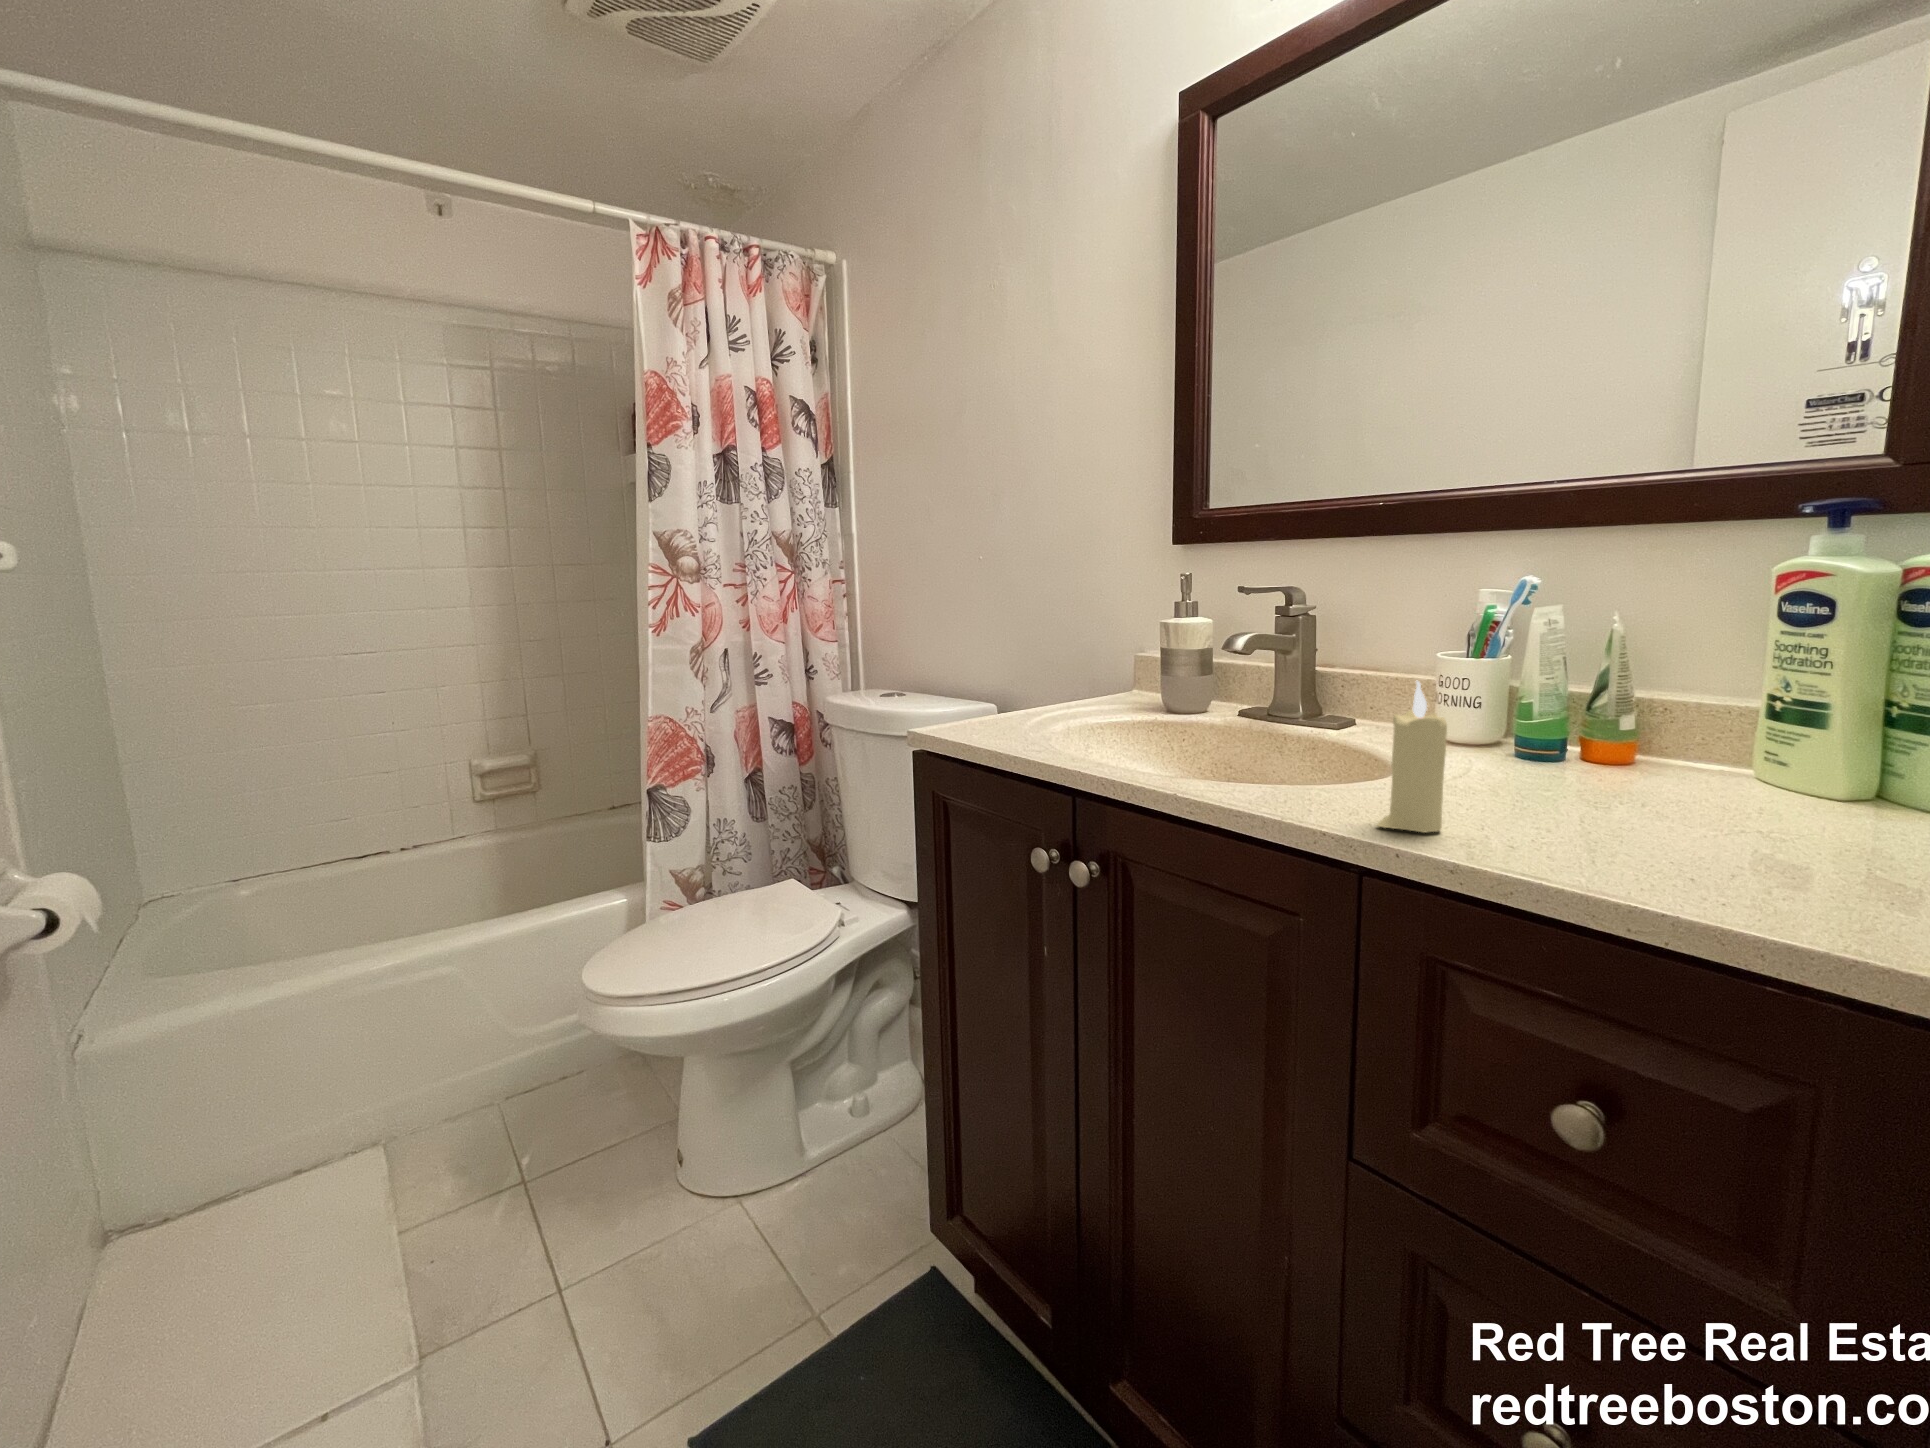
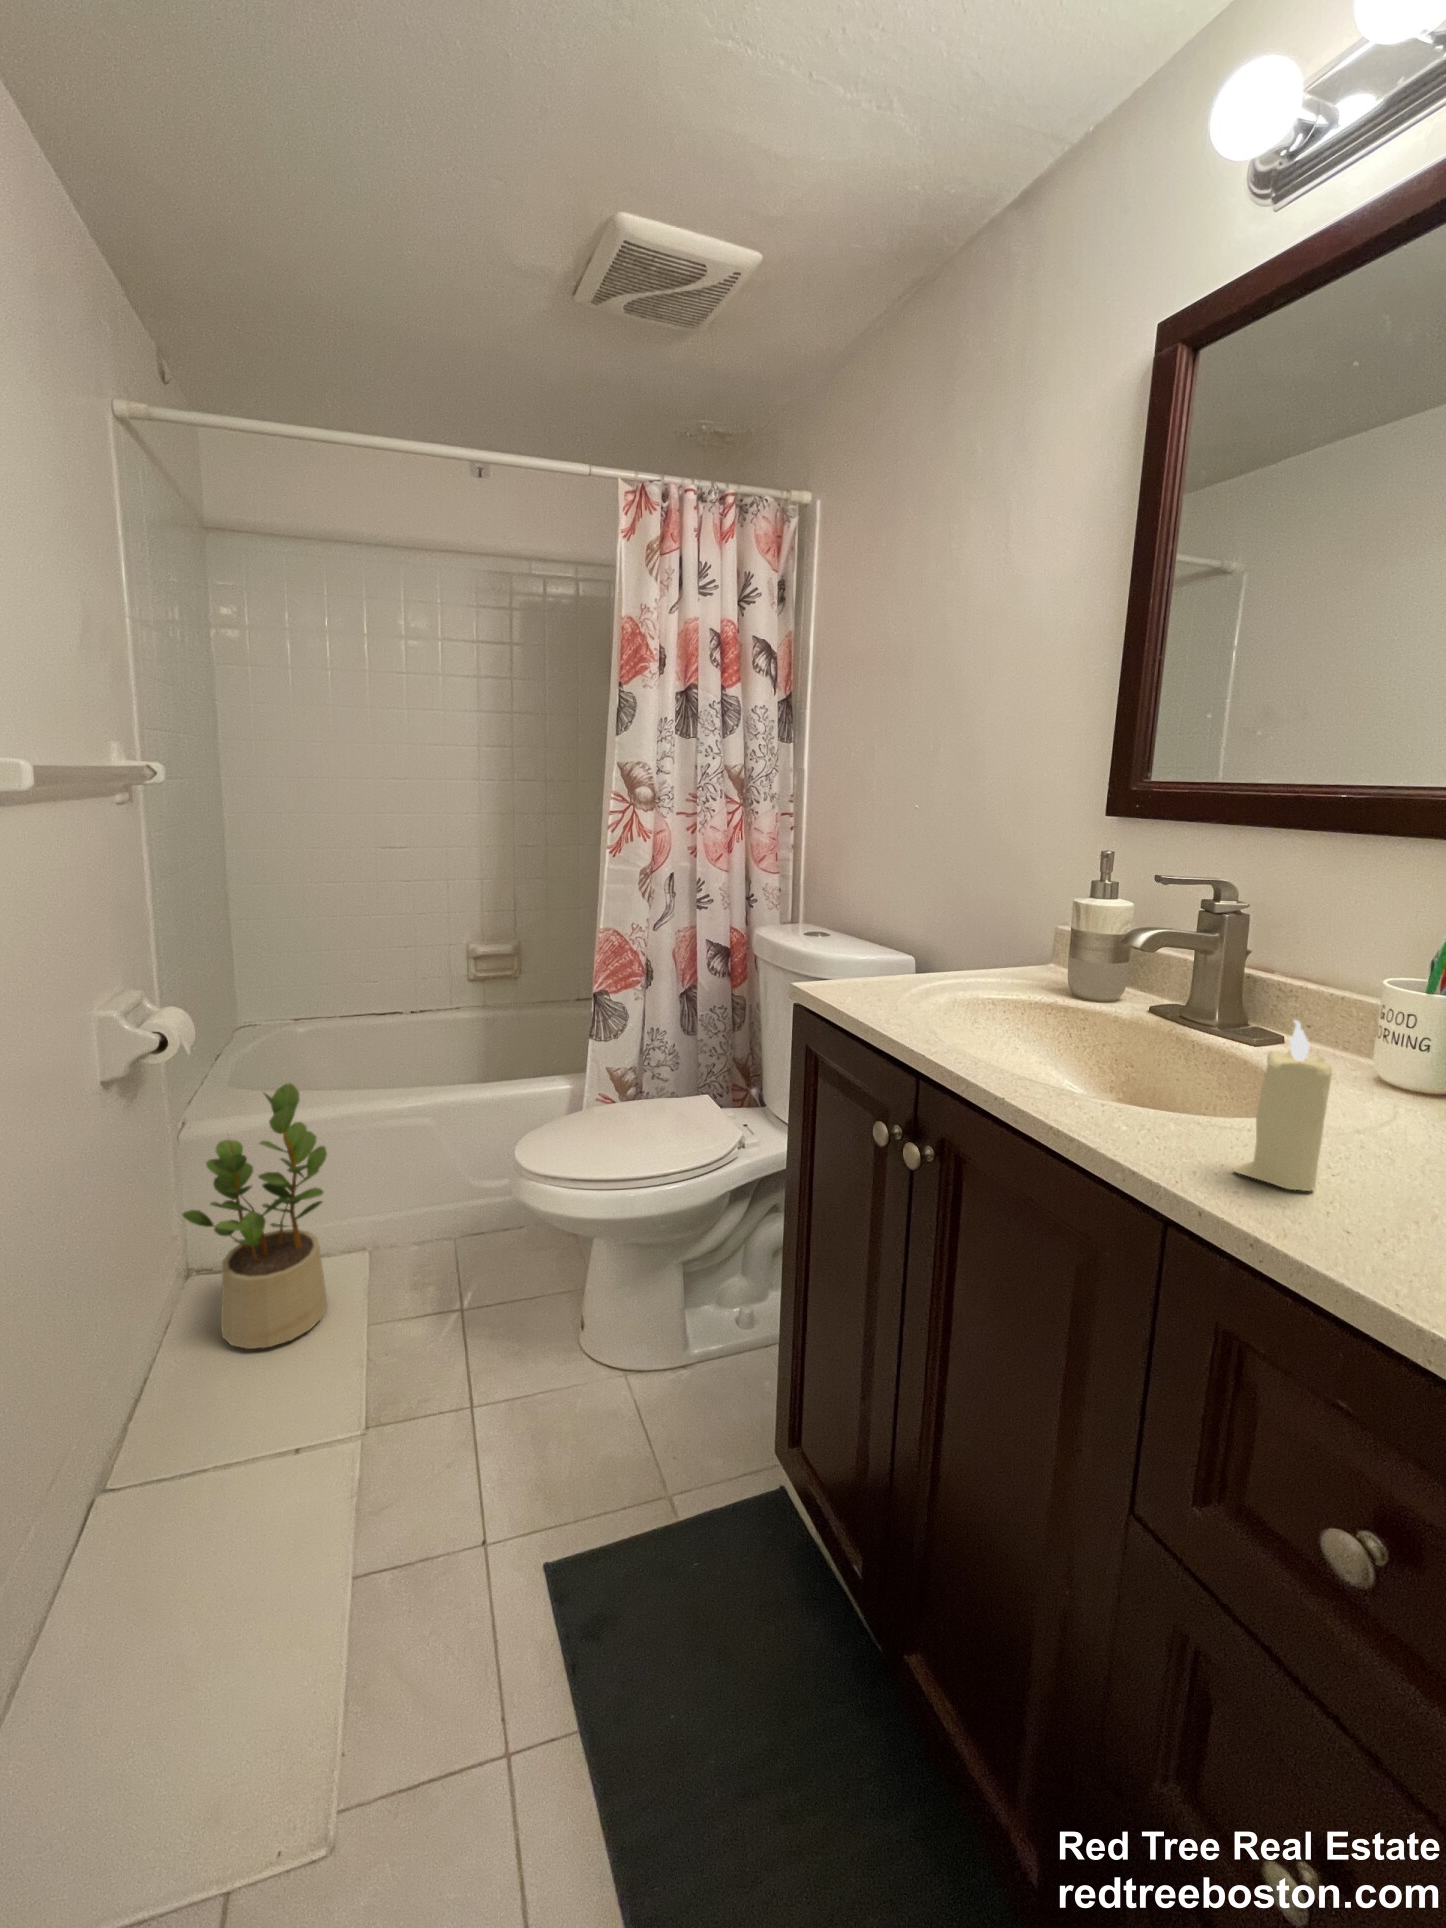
potted plant: none [69,956,324,1328] -> present [183,1083,328,1349]

